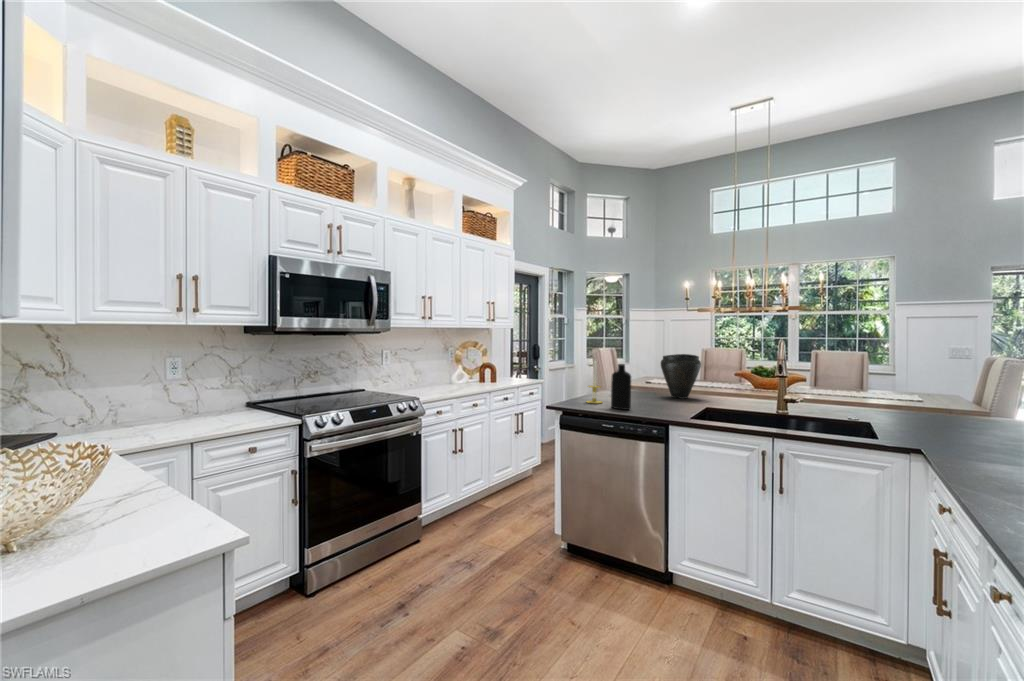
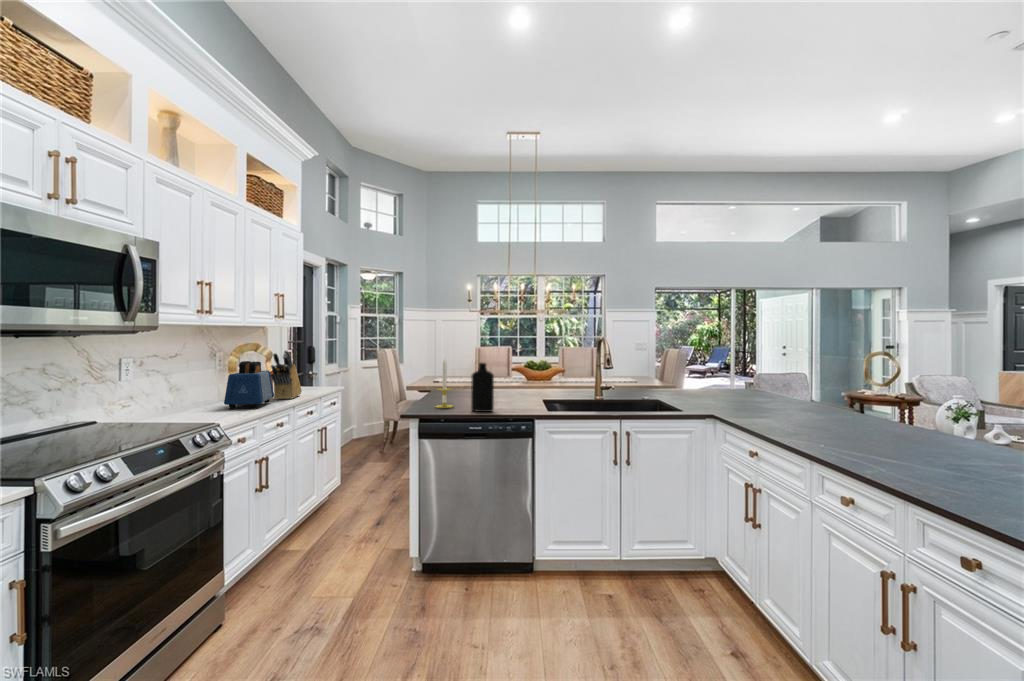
knife block: none [477,348,505,387] -> present [271,351,302,399]
vase: present [661,354,701,399] -> none [489,350,528,395]
toaster: none [438,355,477,391] -> present [224,361,274,409]

